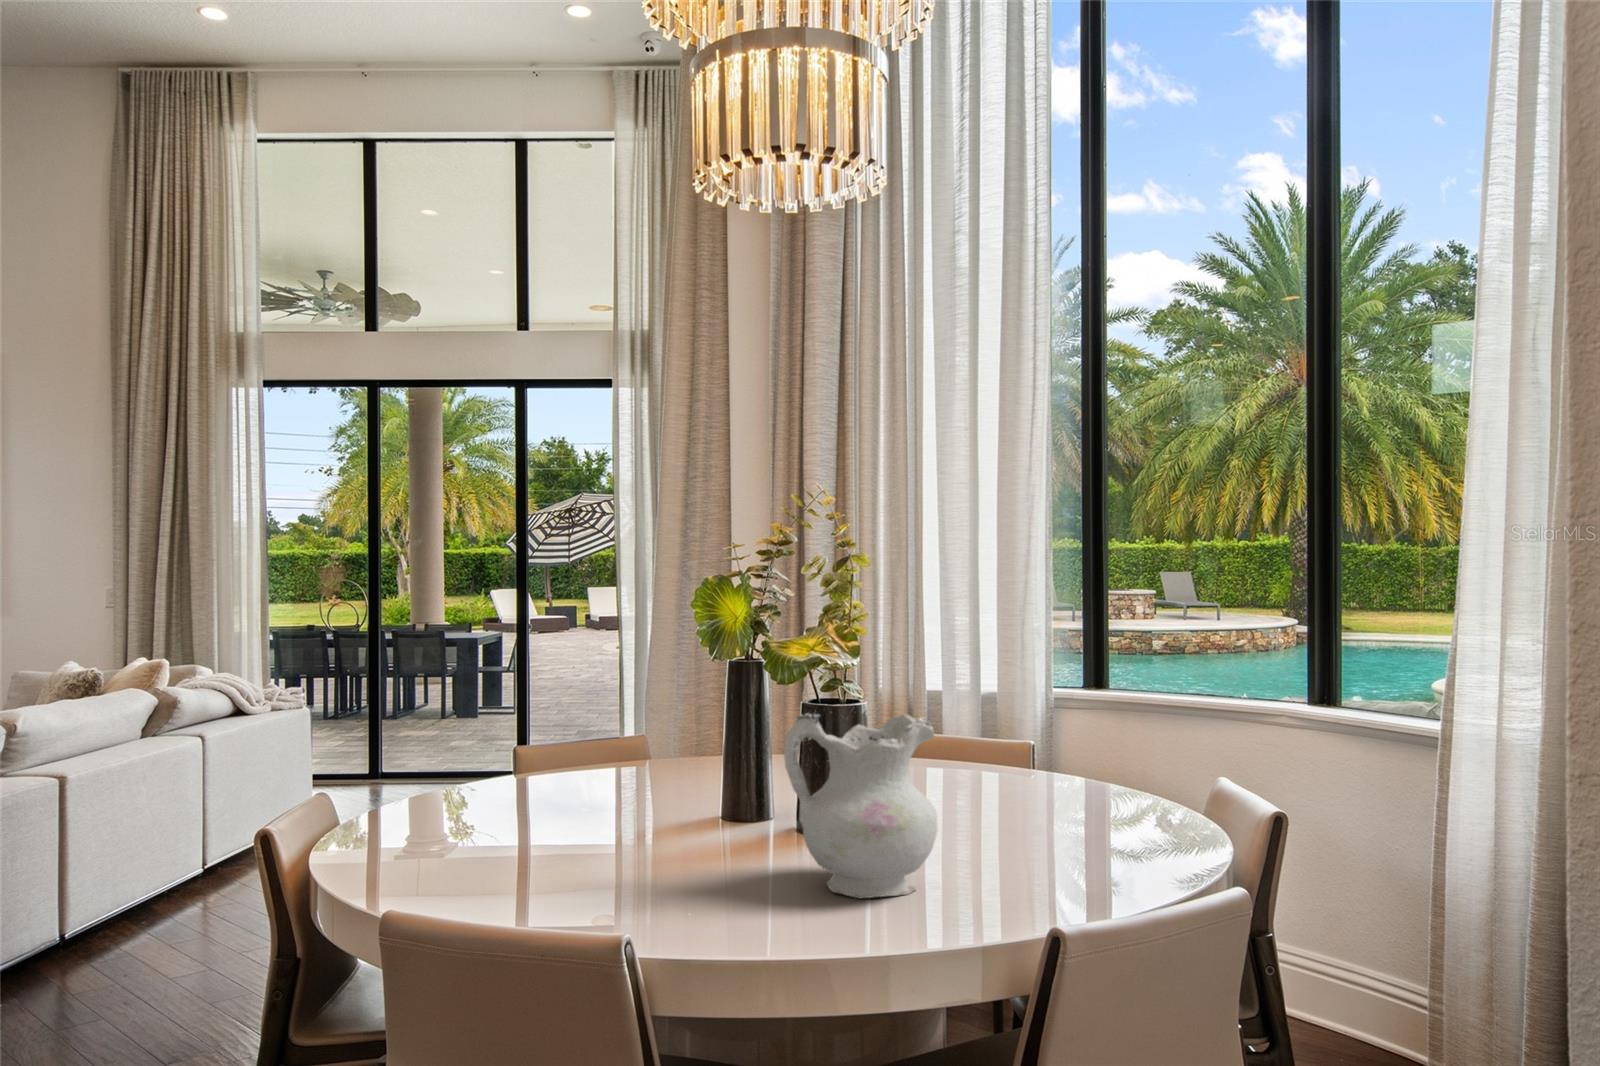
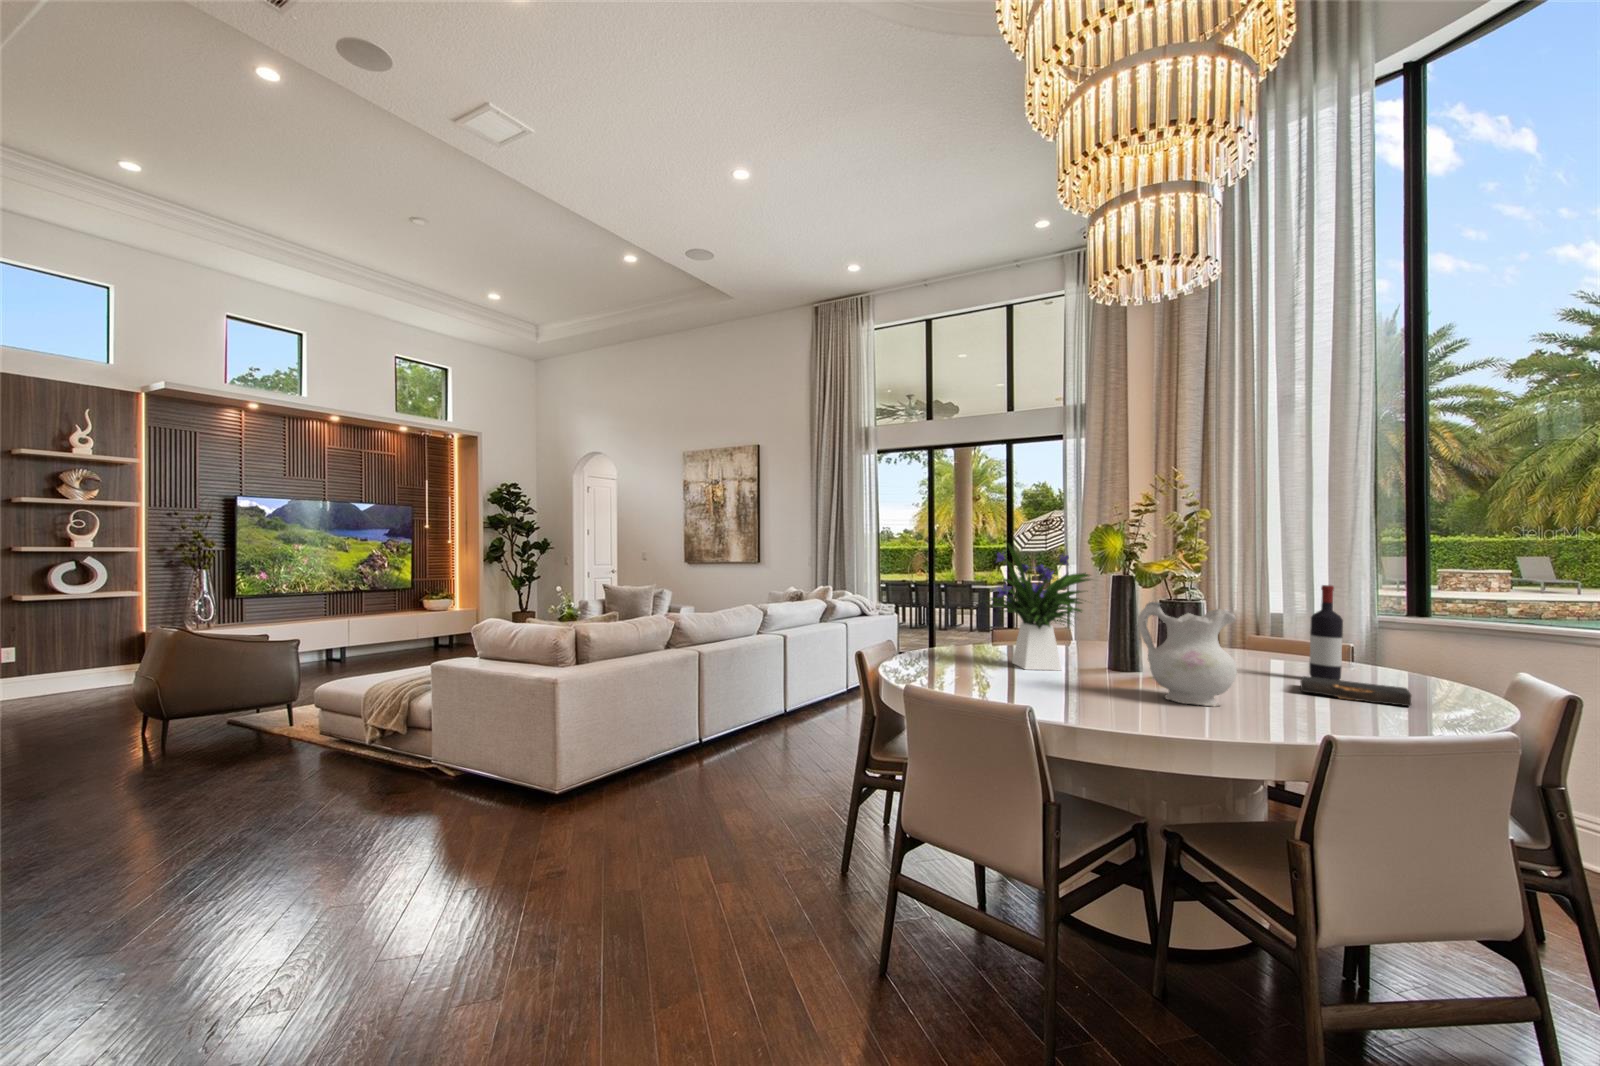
flower arrangement: none [468,601,697,851] -> present [990,544,1091,671]
wine bottle: none [990,639,1029,787] -> present [1309,585,1343,680]
book: none [991,788,1132,827] -> present [1300,676,1412,706]

